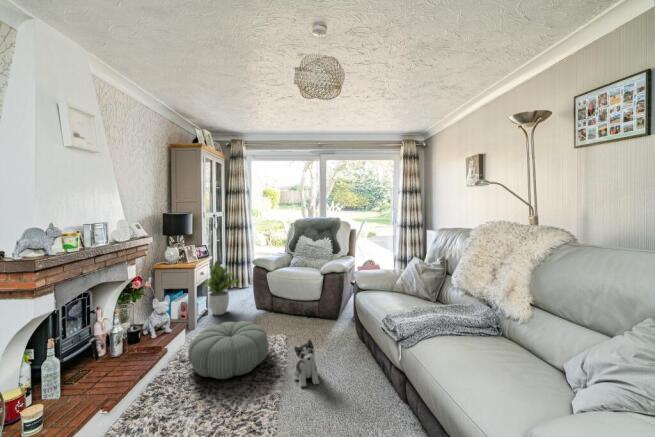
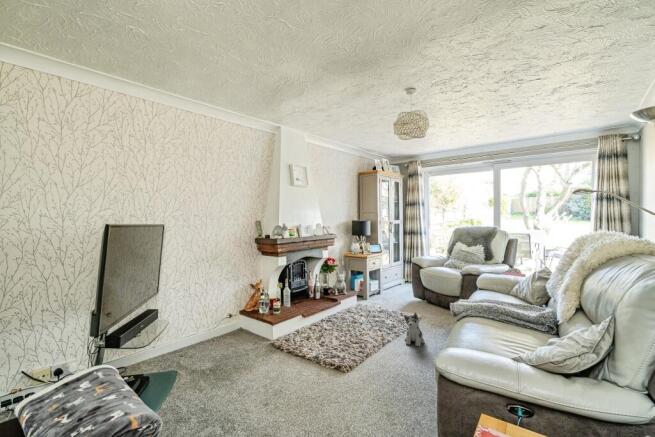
potted plant: present [205,261,238,315] -> none [375,256,401,296]
pouf: present [188,321,269,379] -> none [348,295,399,327]

